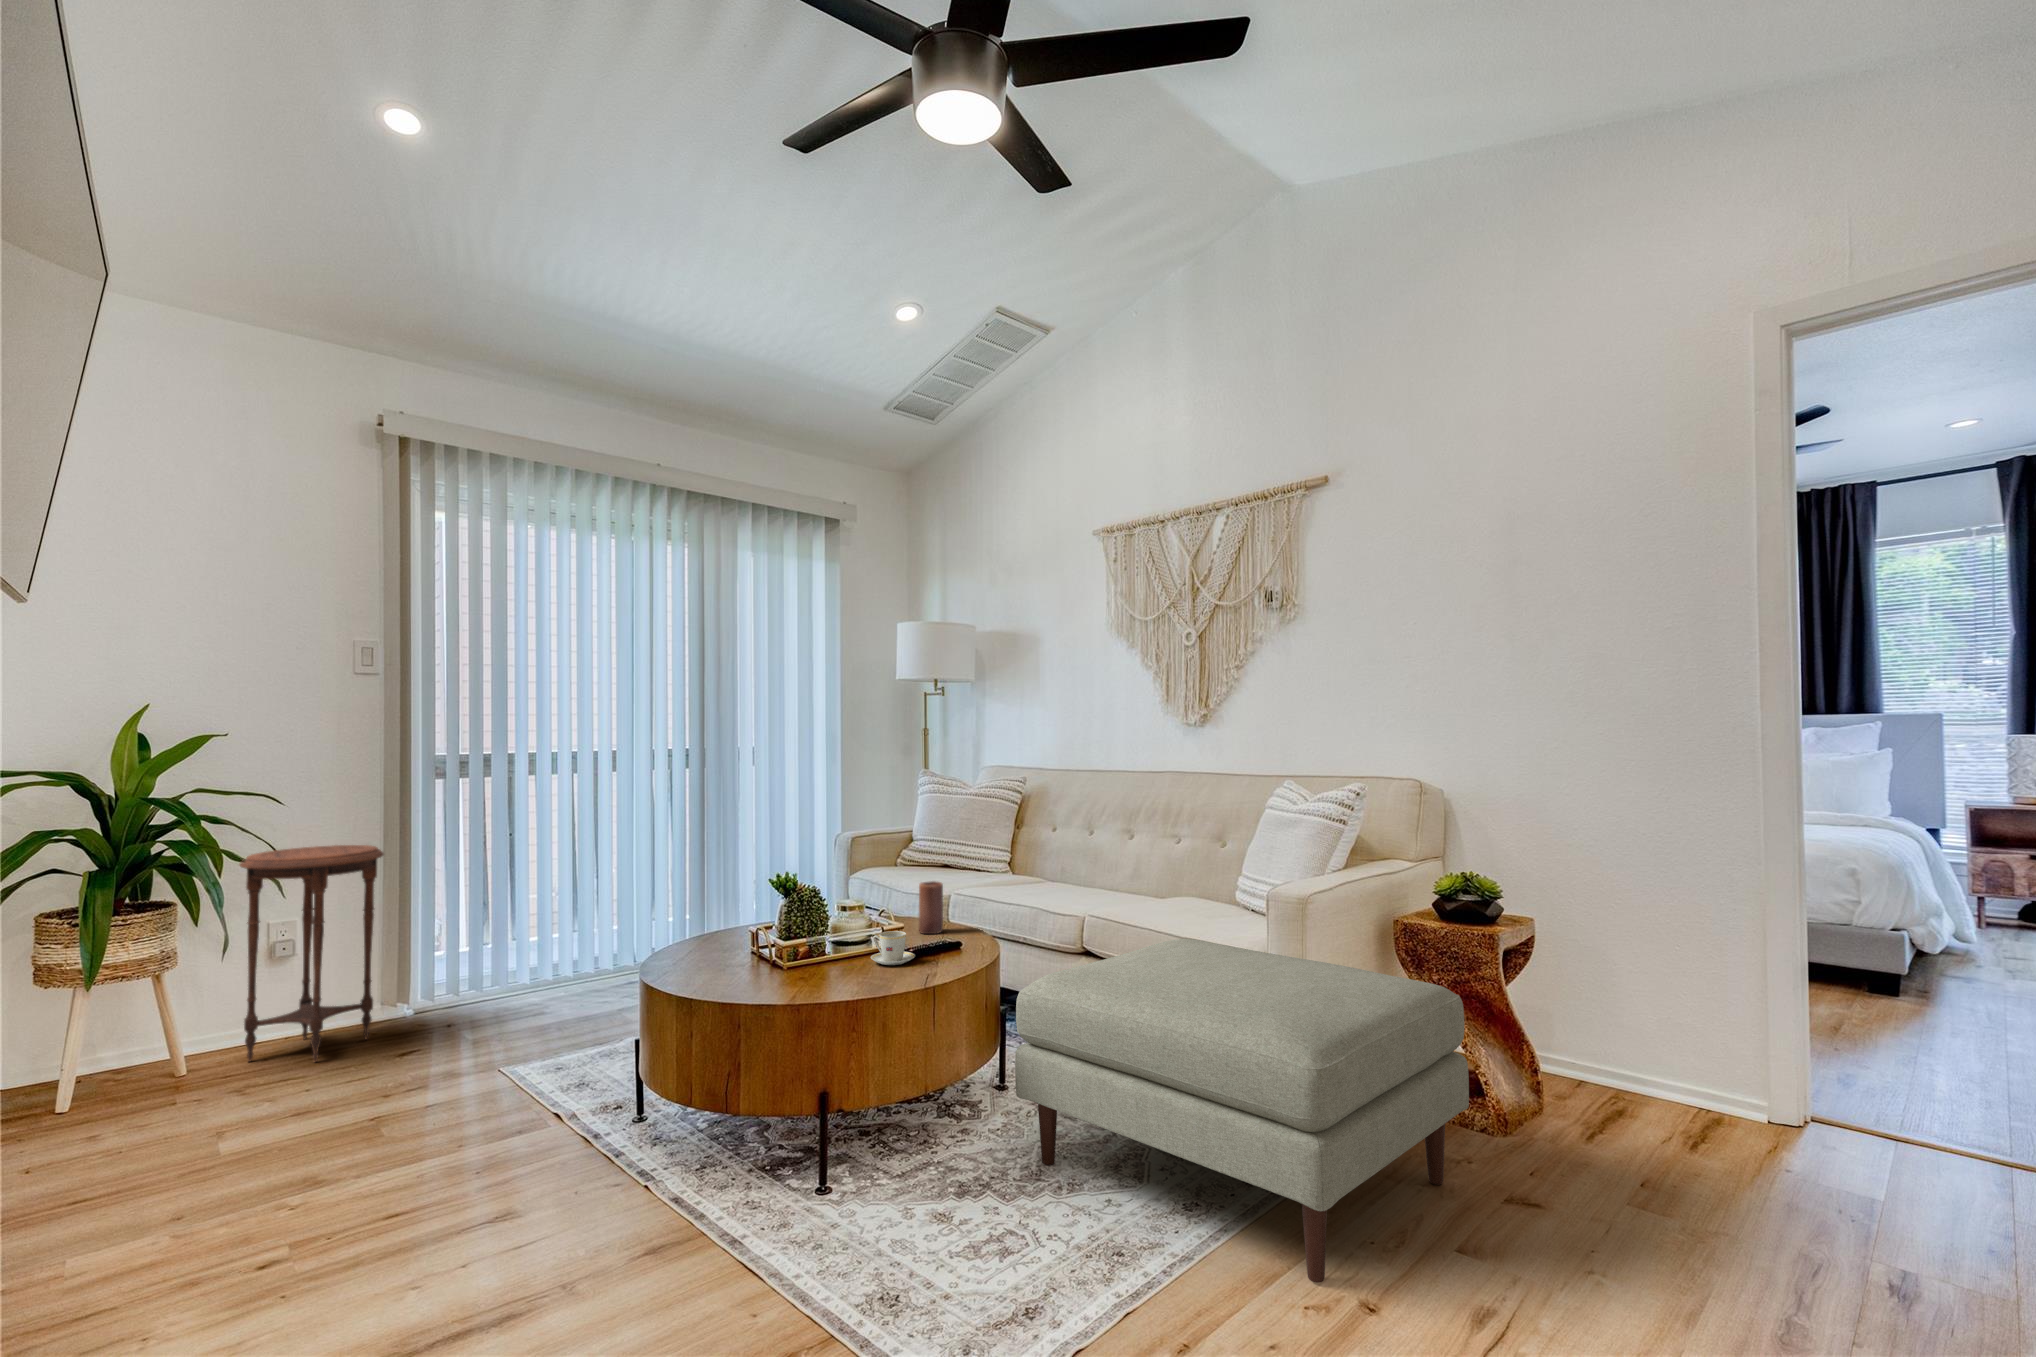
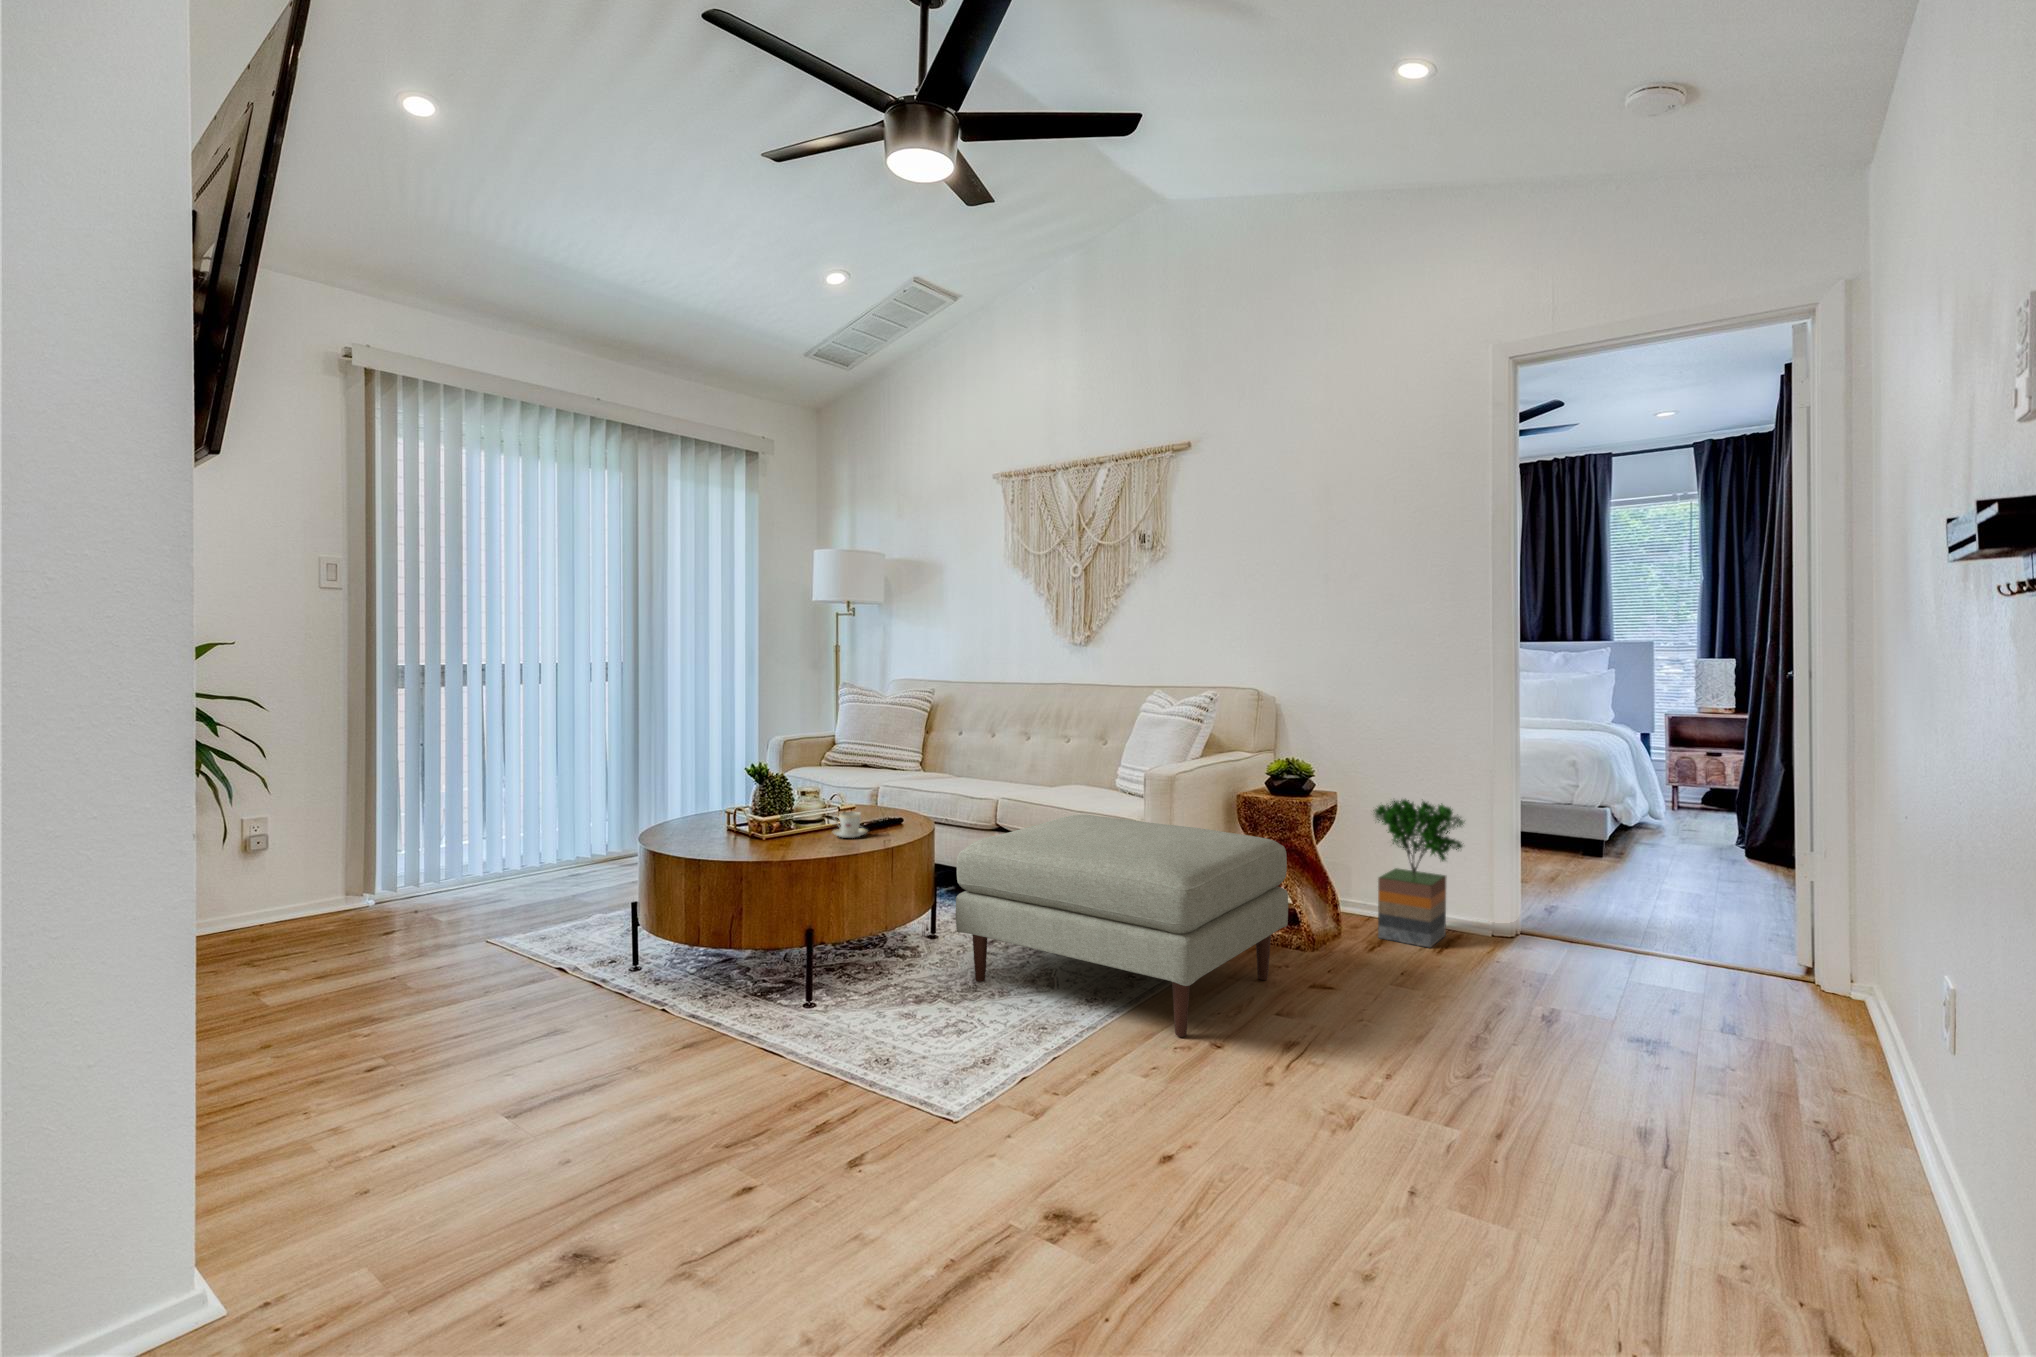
side table: present [240,845,384,1062] -> none [231,750,364,941]
candle: present [919,881,943,934] -> none [861,775,882,817]
potted tree: none [1578,924,1726,1140] -> present [1373,800,1465,948]

